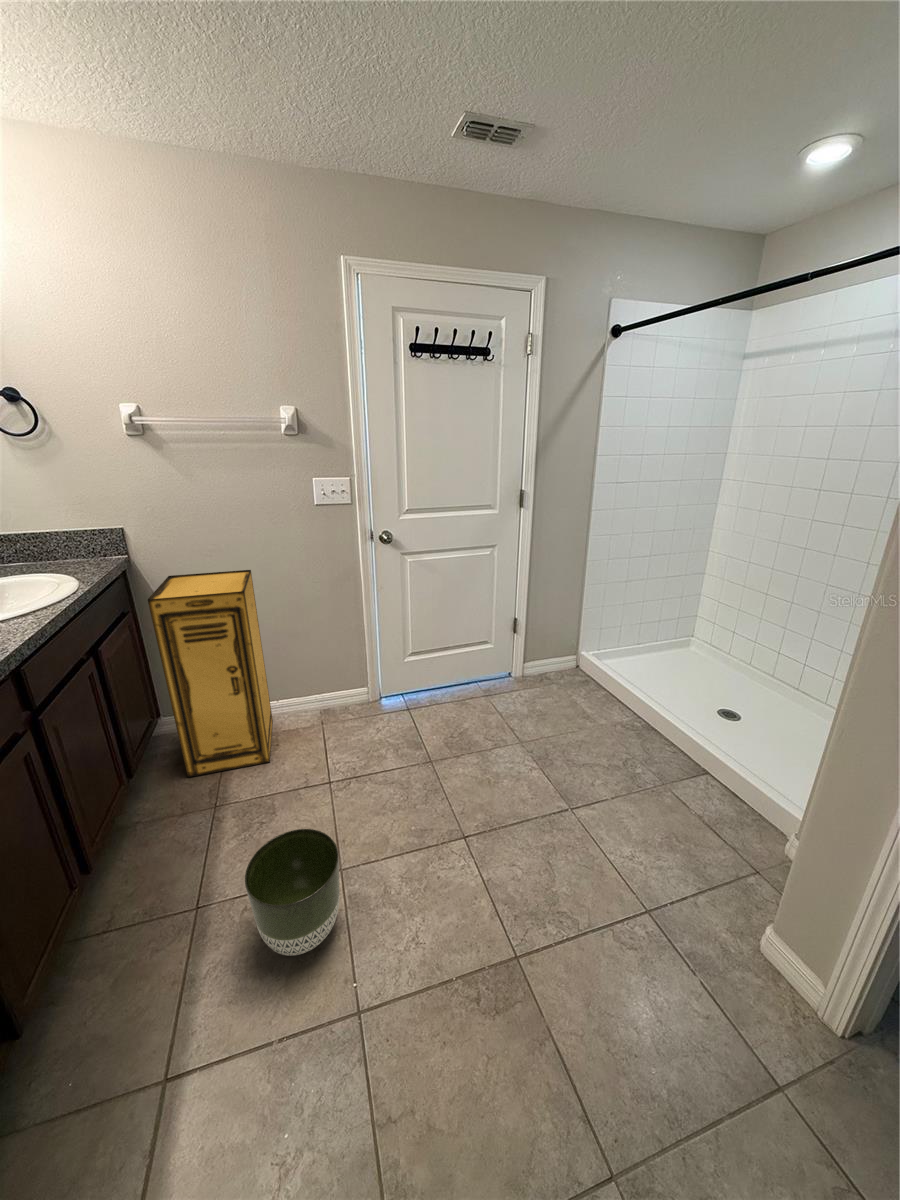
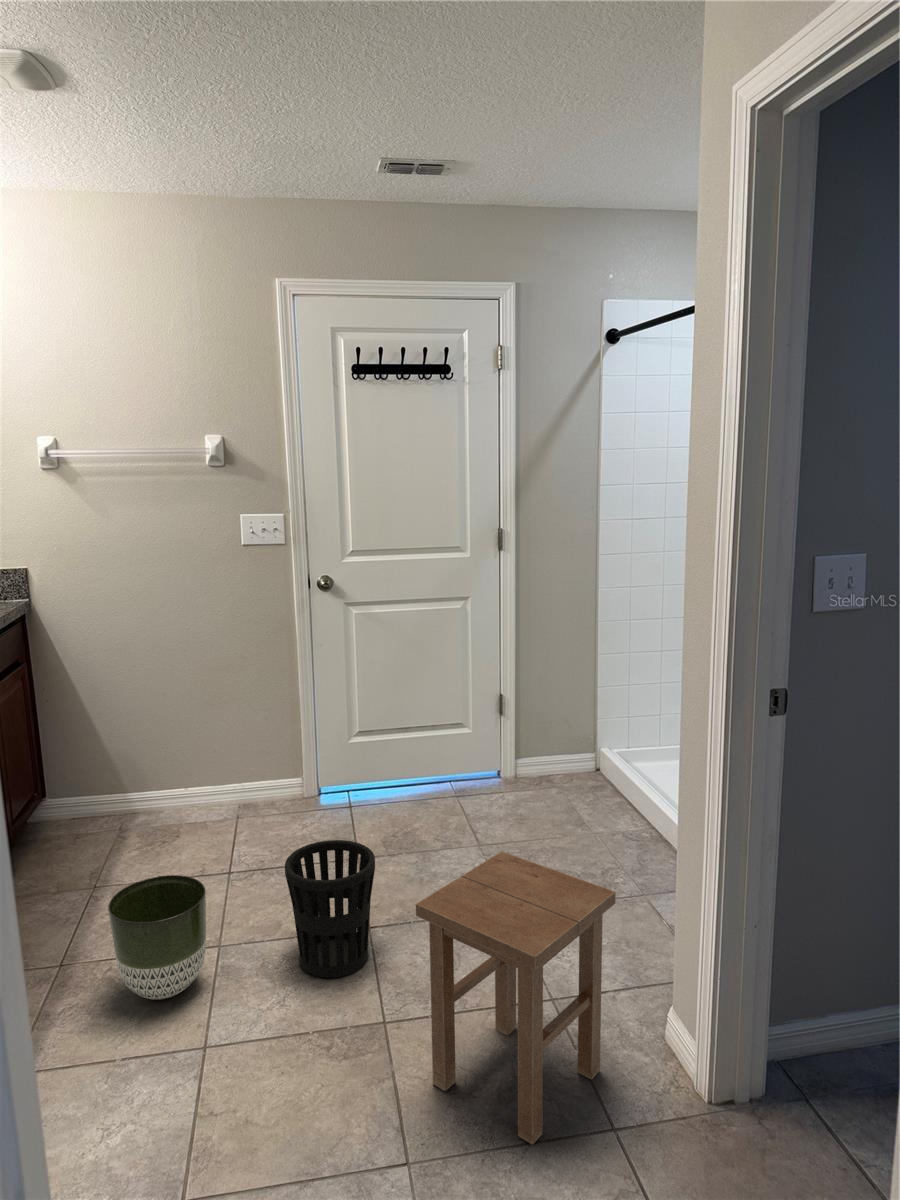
storage cabinet: present [148,570,273,777] -> none [45,618,176,860]
wastebasket: none [406,776,486,902] -> present [285,840,375,978]
stool: none [591,813,783,1127] -> present [416,851,616,1145]

